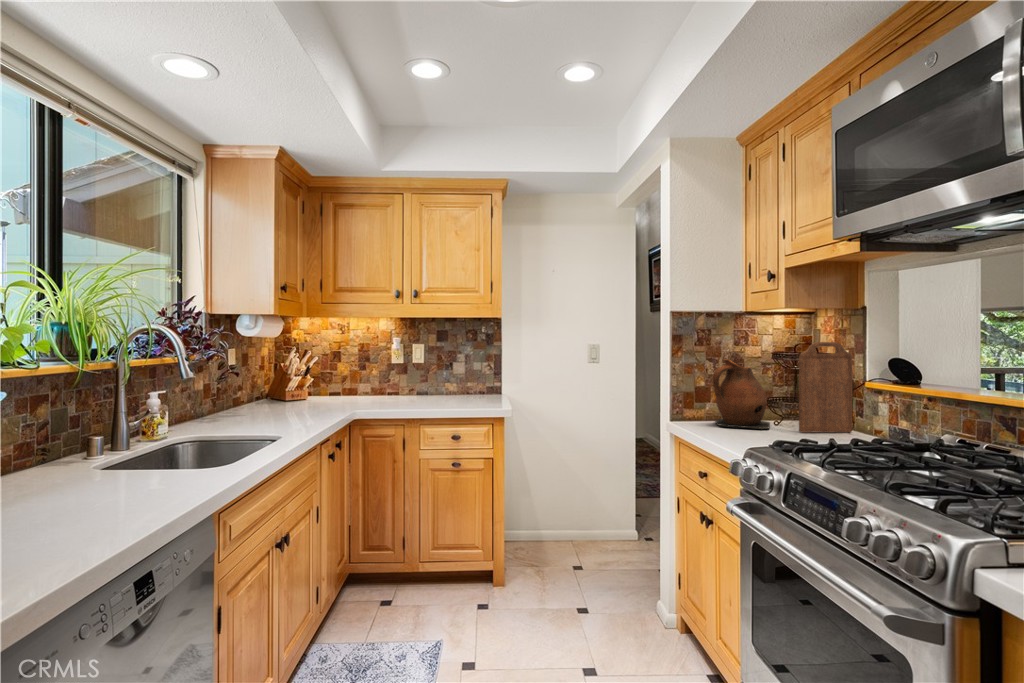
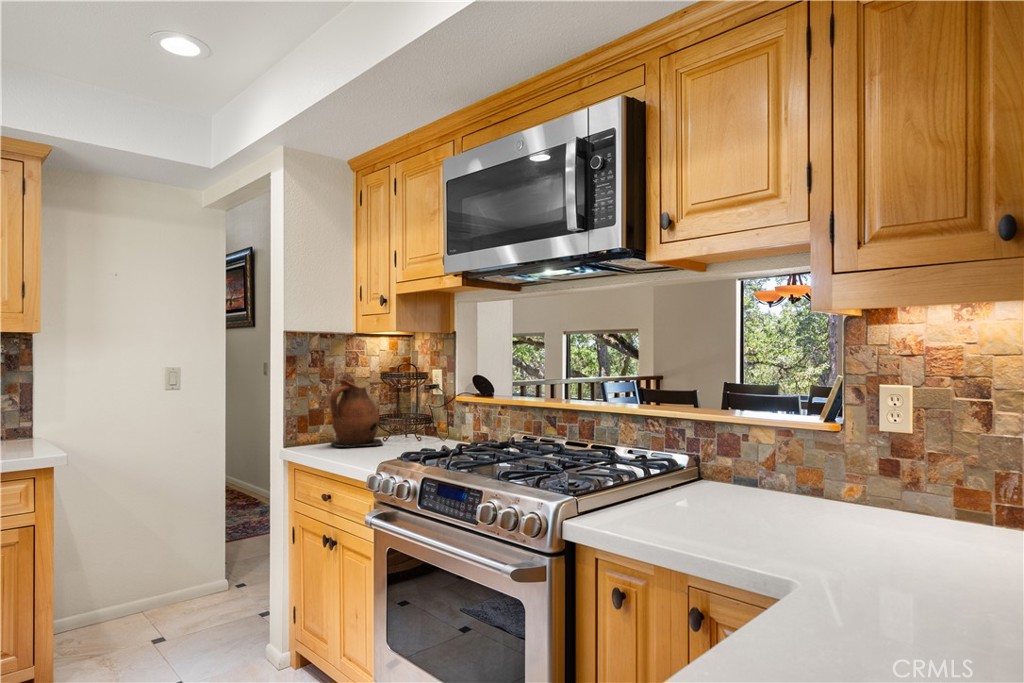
cutting board: present [799,342,852,433] -> none [409,362,448,444]

